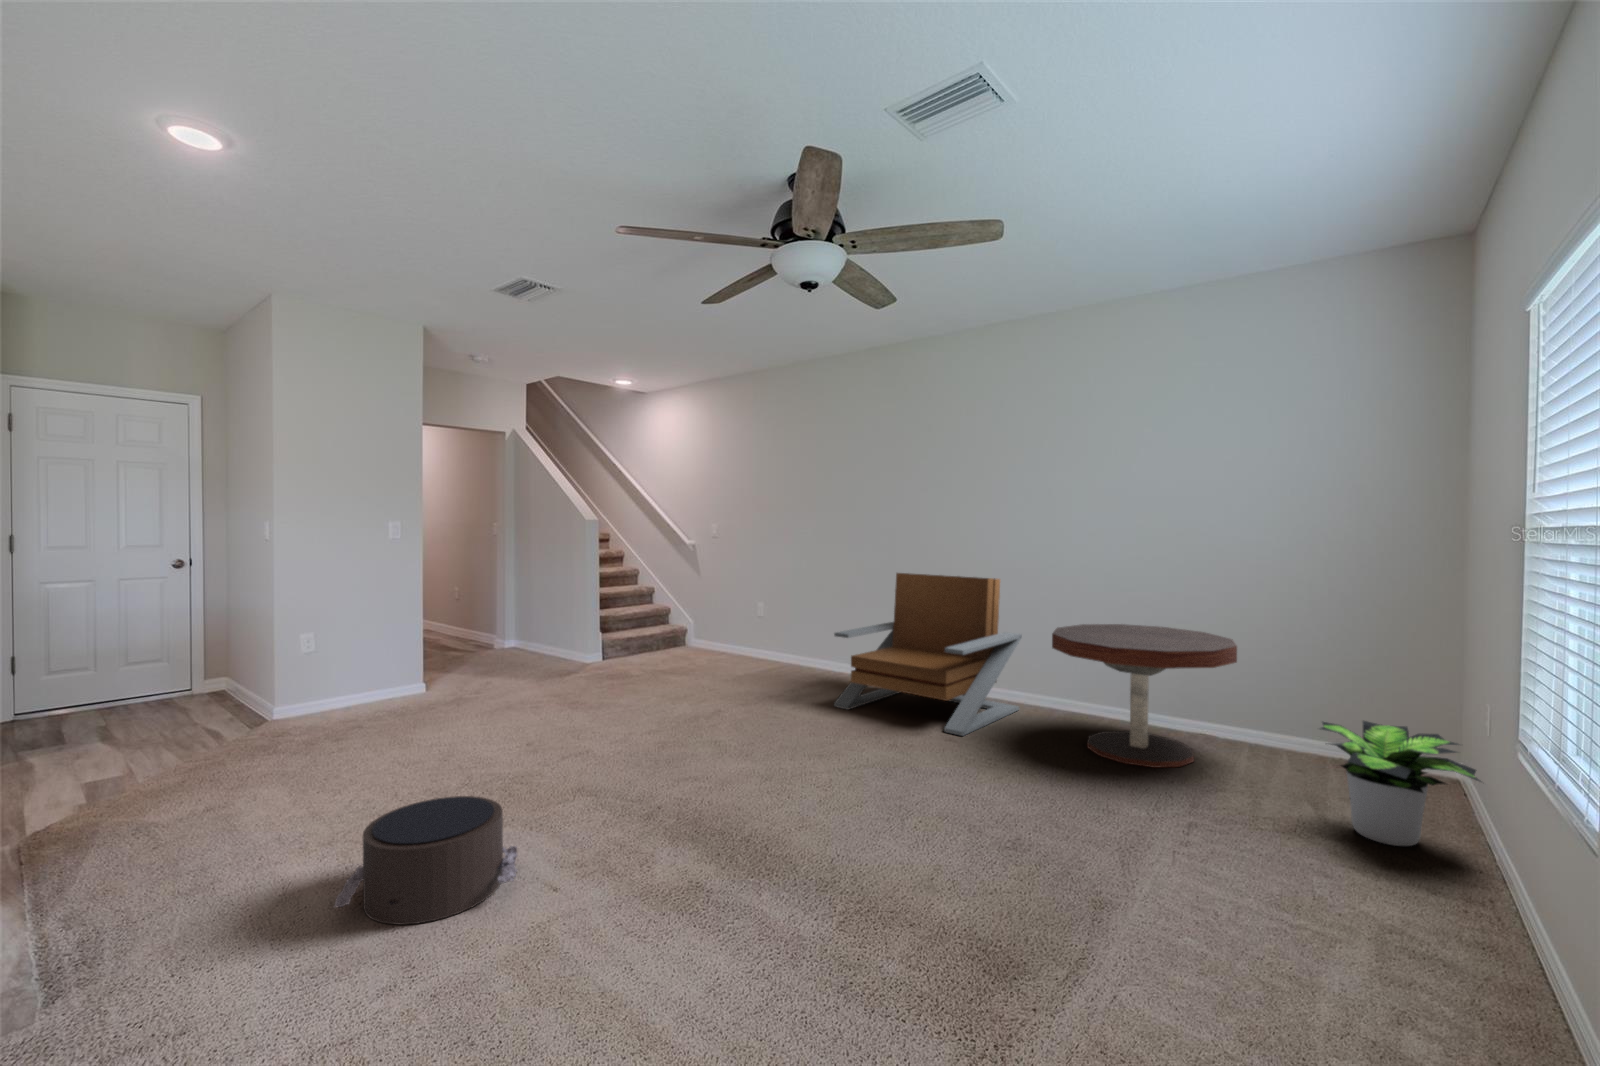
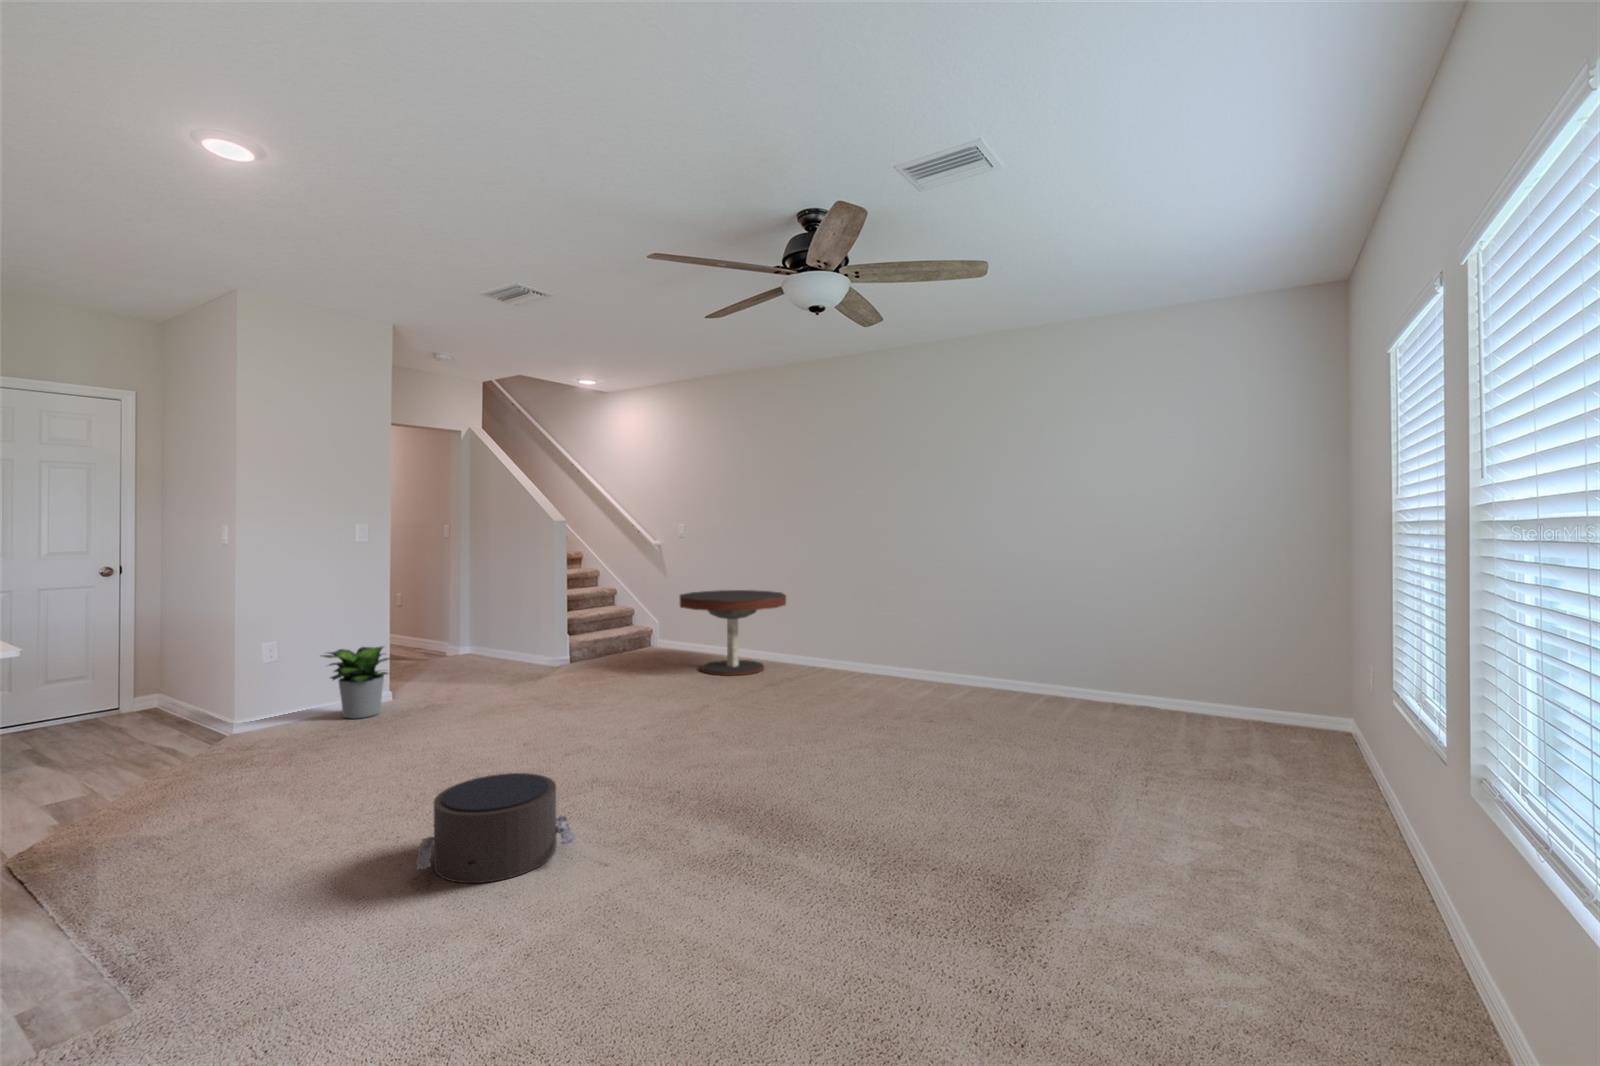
lounge chair: present [834,573,1022,736] -> none [811,570,982,717]
coffee table: present [1052,624,1237,768] -> present [680,590,786,676]
potted plant: present [1321,721,1481,846] -> present [323,647,390,719]

